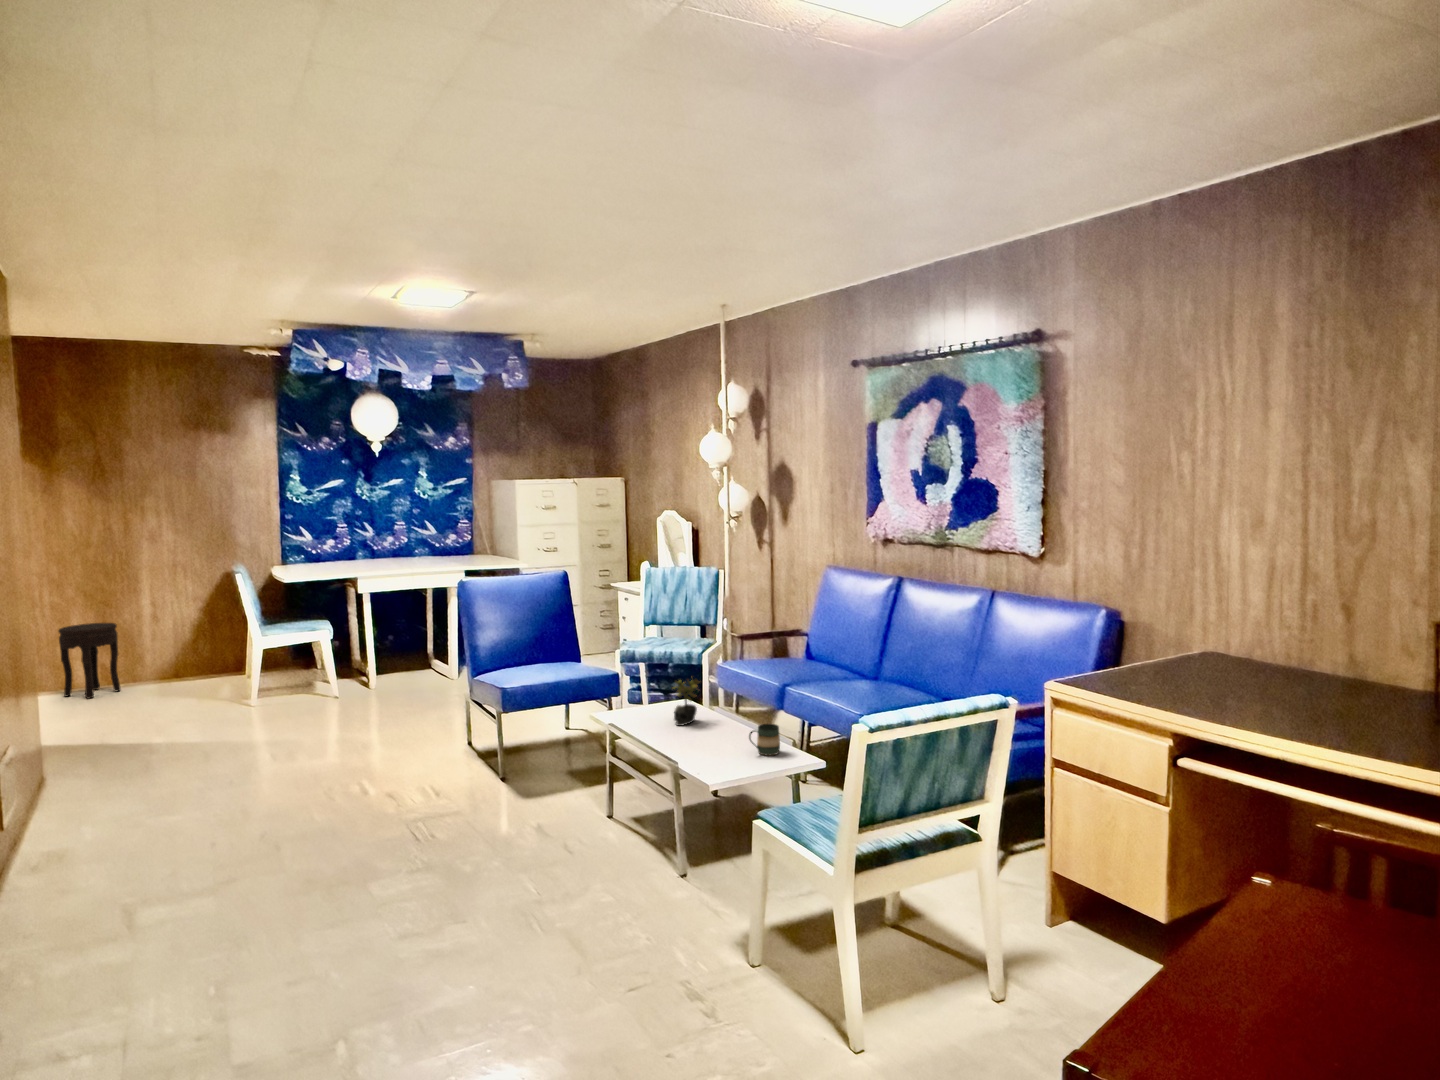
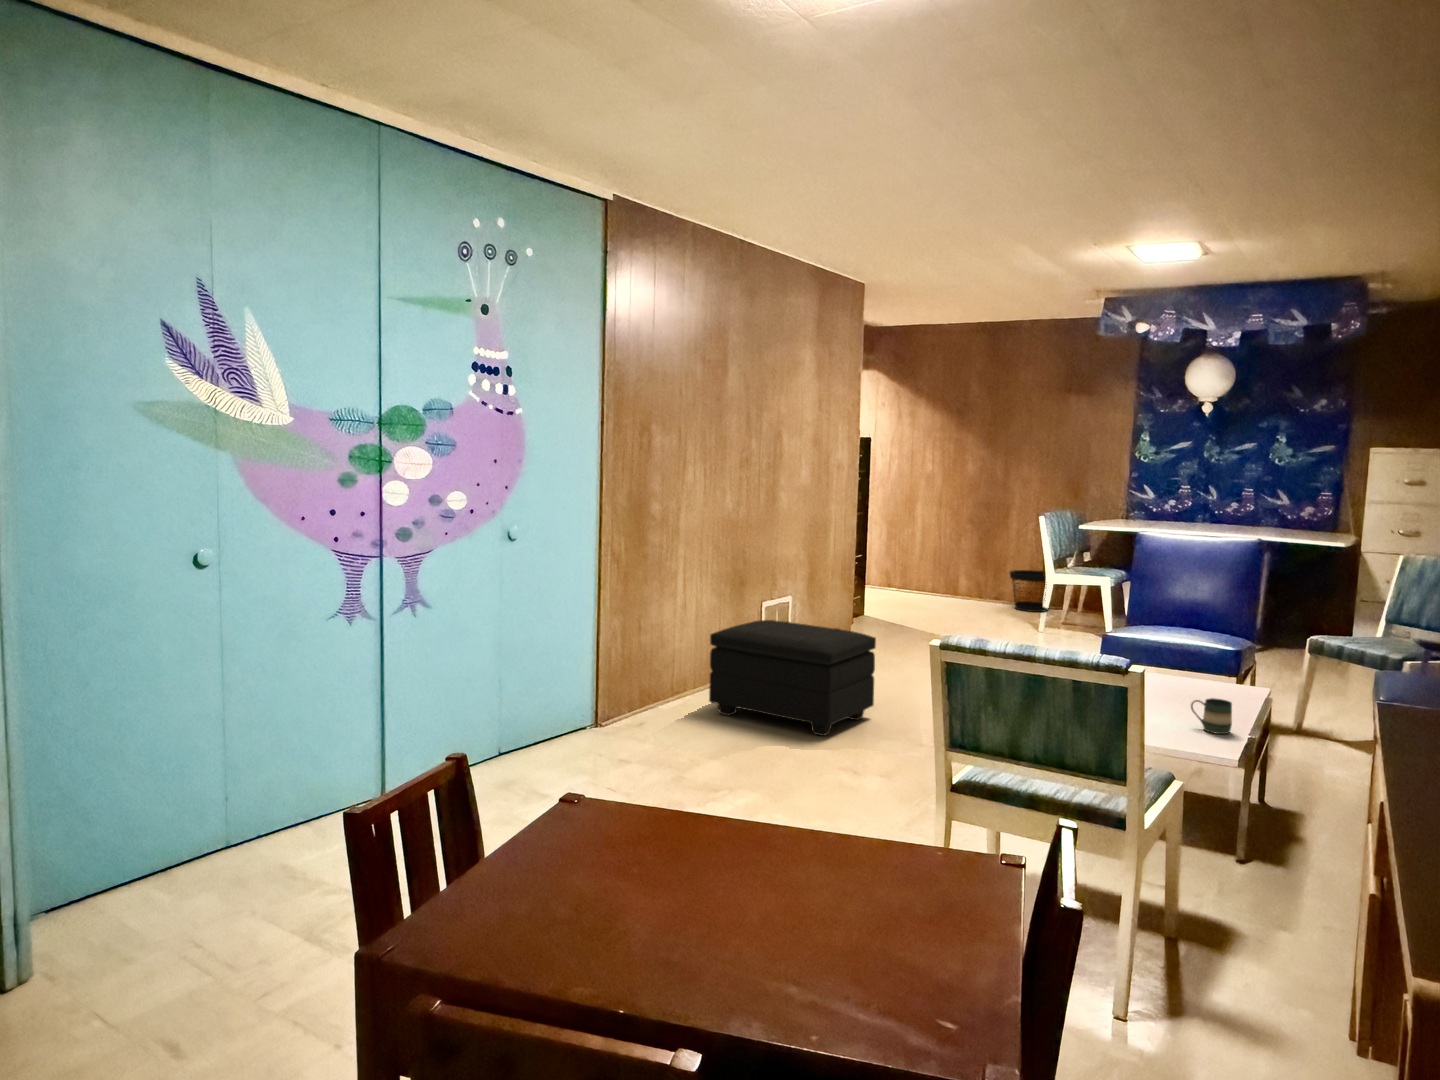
side table: present [59,623,120,699] -> none [947,547,988,603]
wastebasket: none [157,637,219,689] -> present [1010,570,1048,612]
succulent plant: present [674,679,699,726] -> none [1190,645,1235,695]
footstool: none [34,770,293,974] -> present [709,620,876,736]

